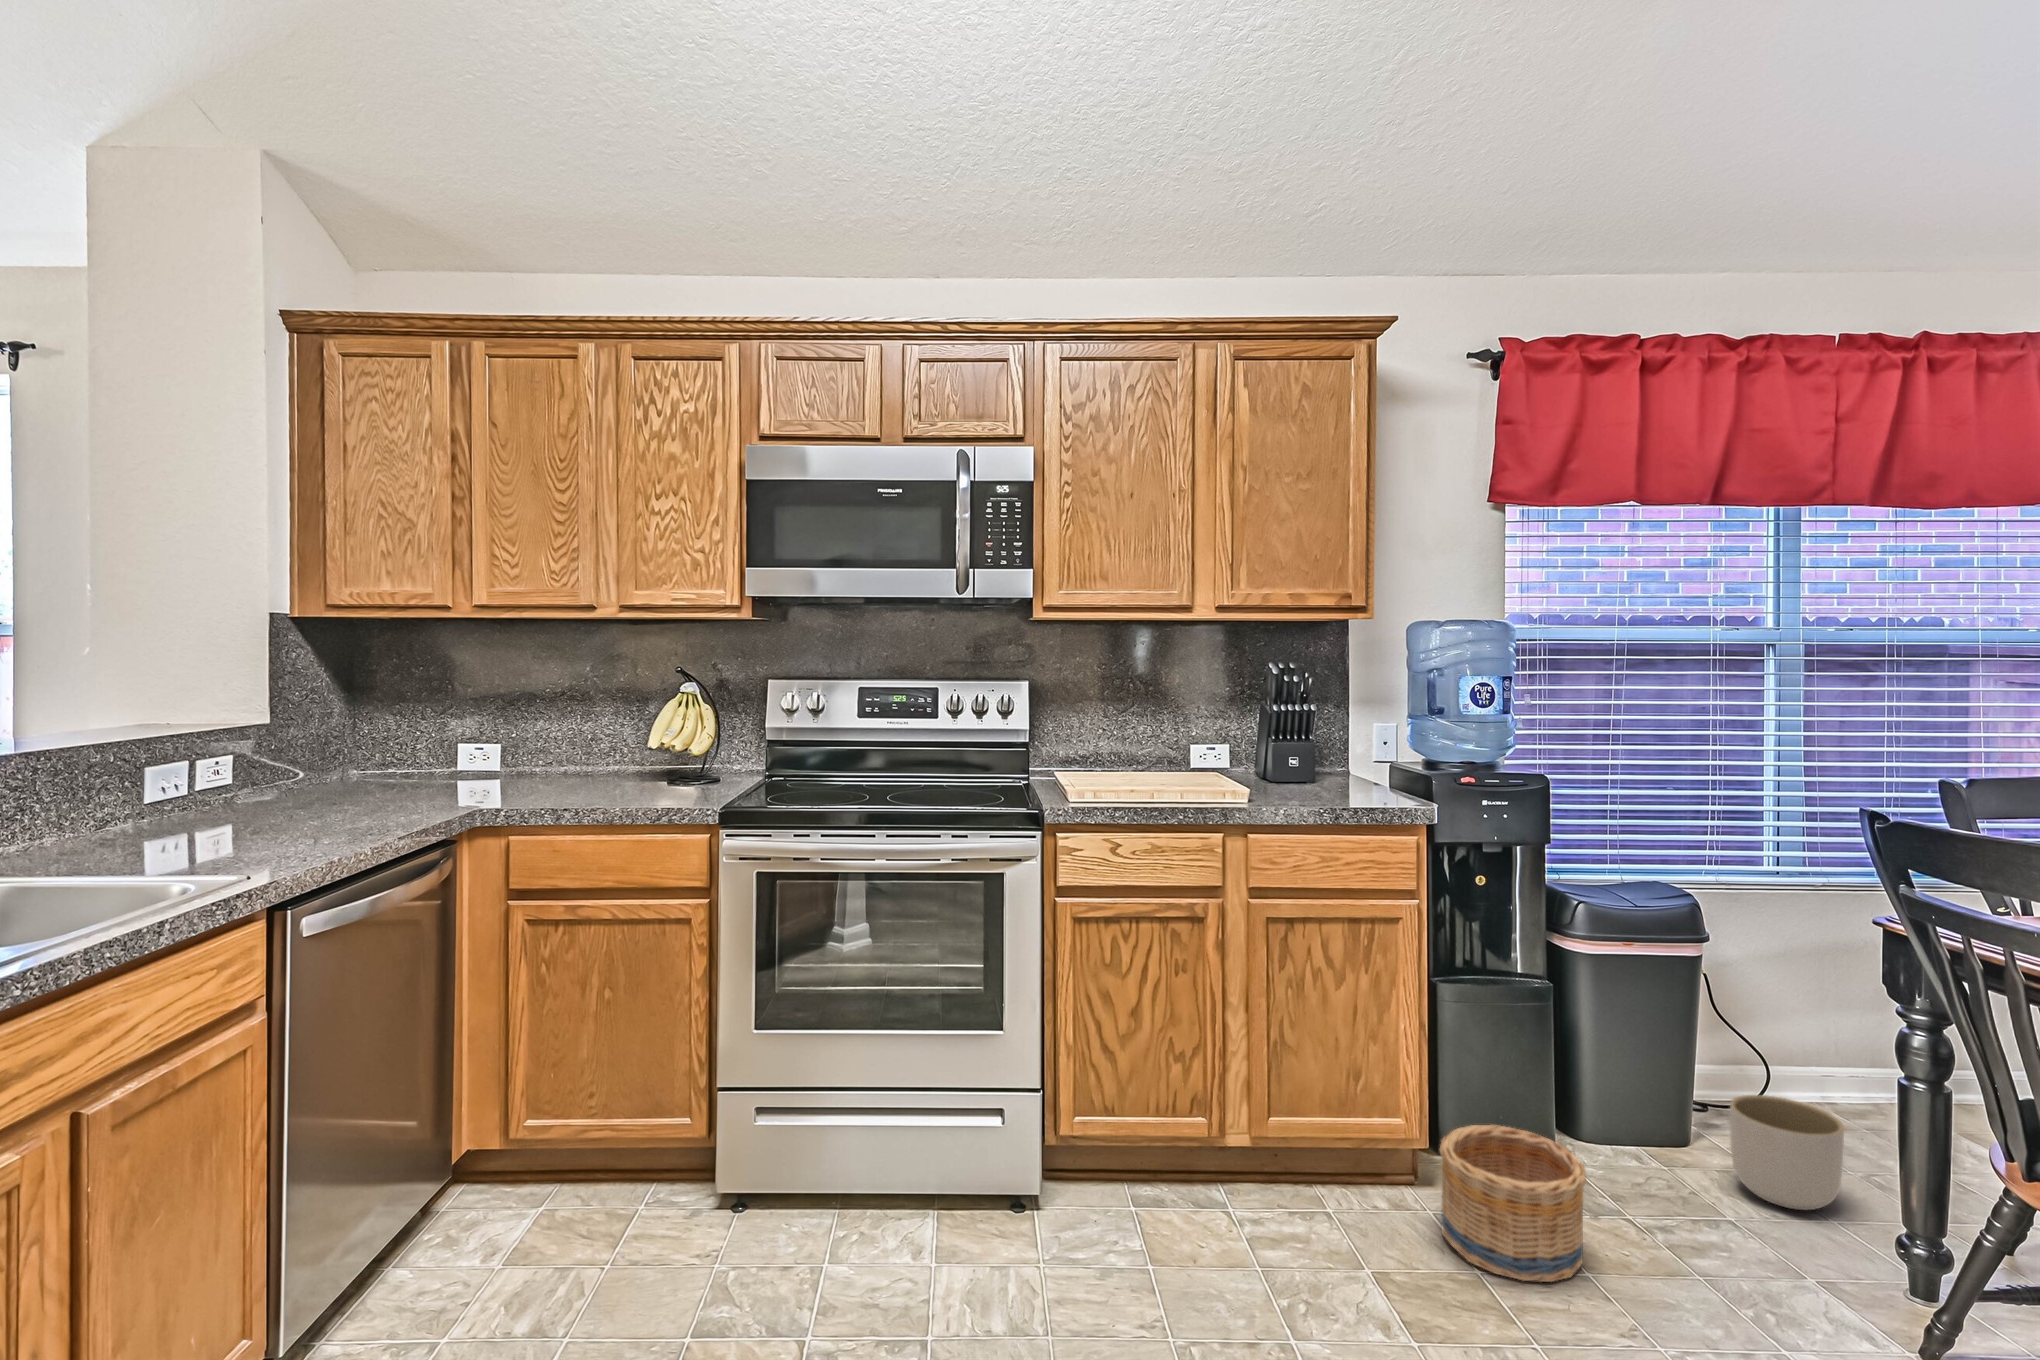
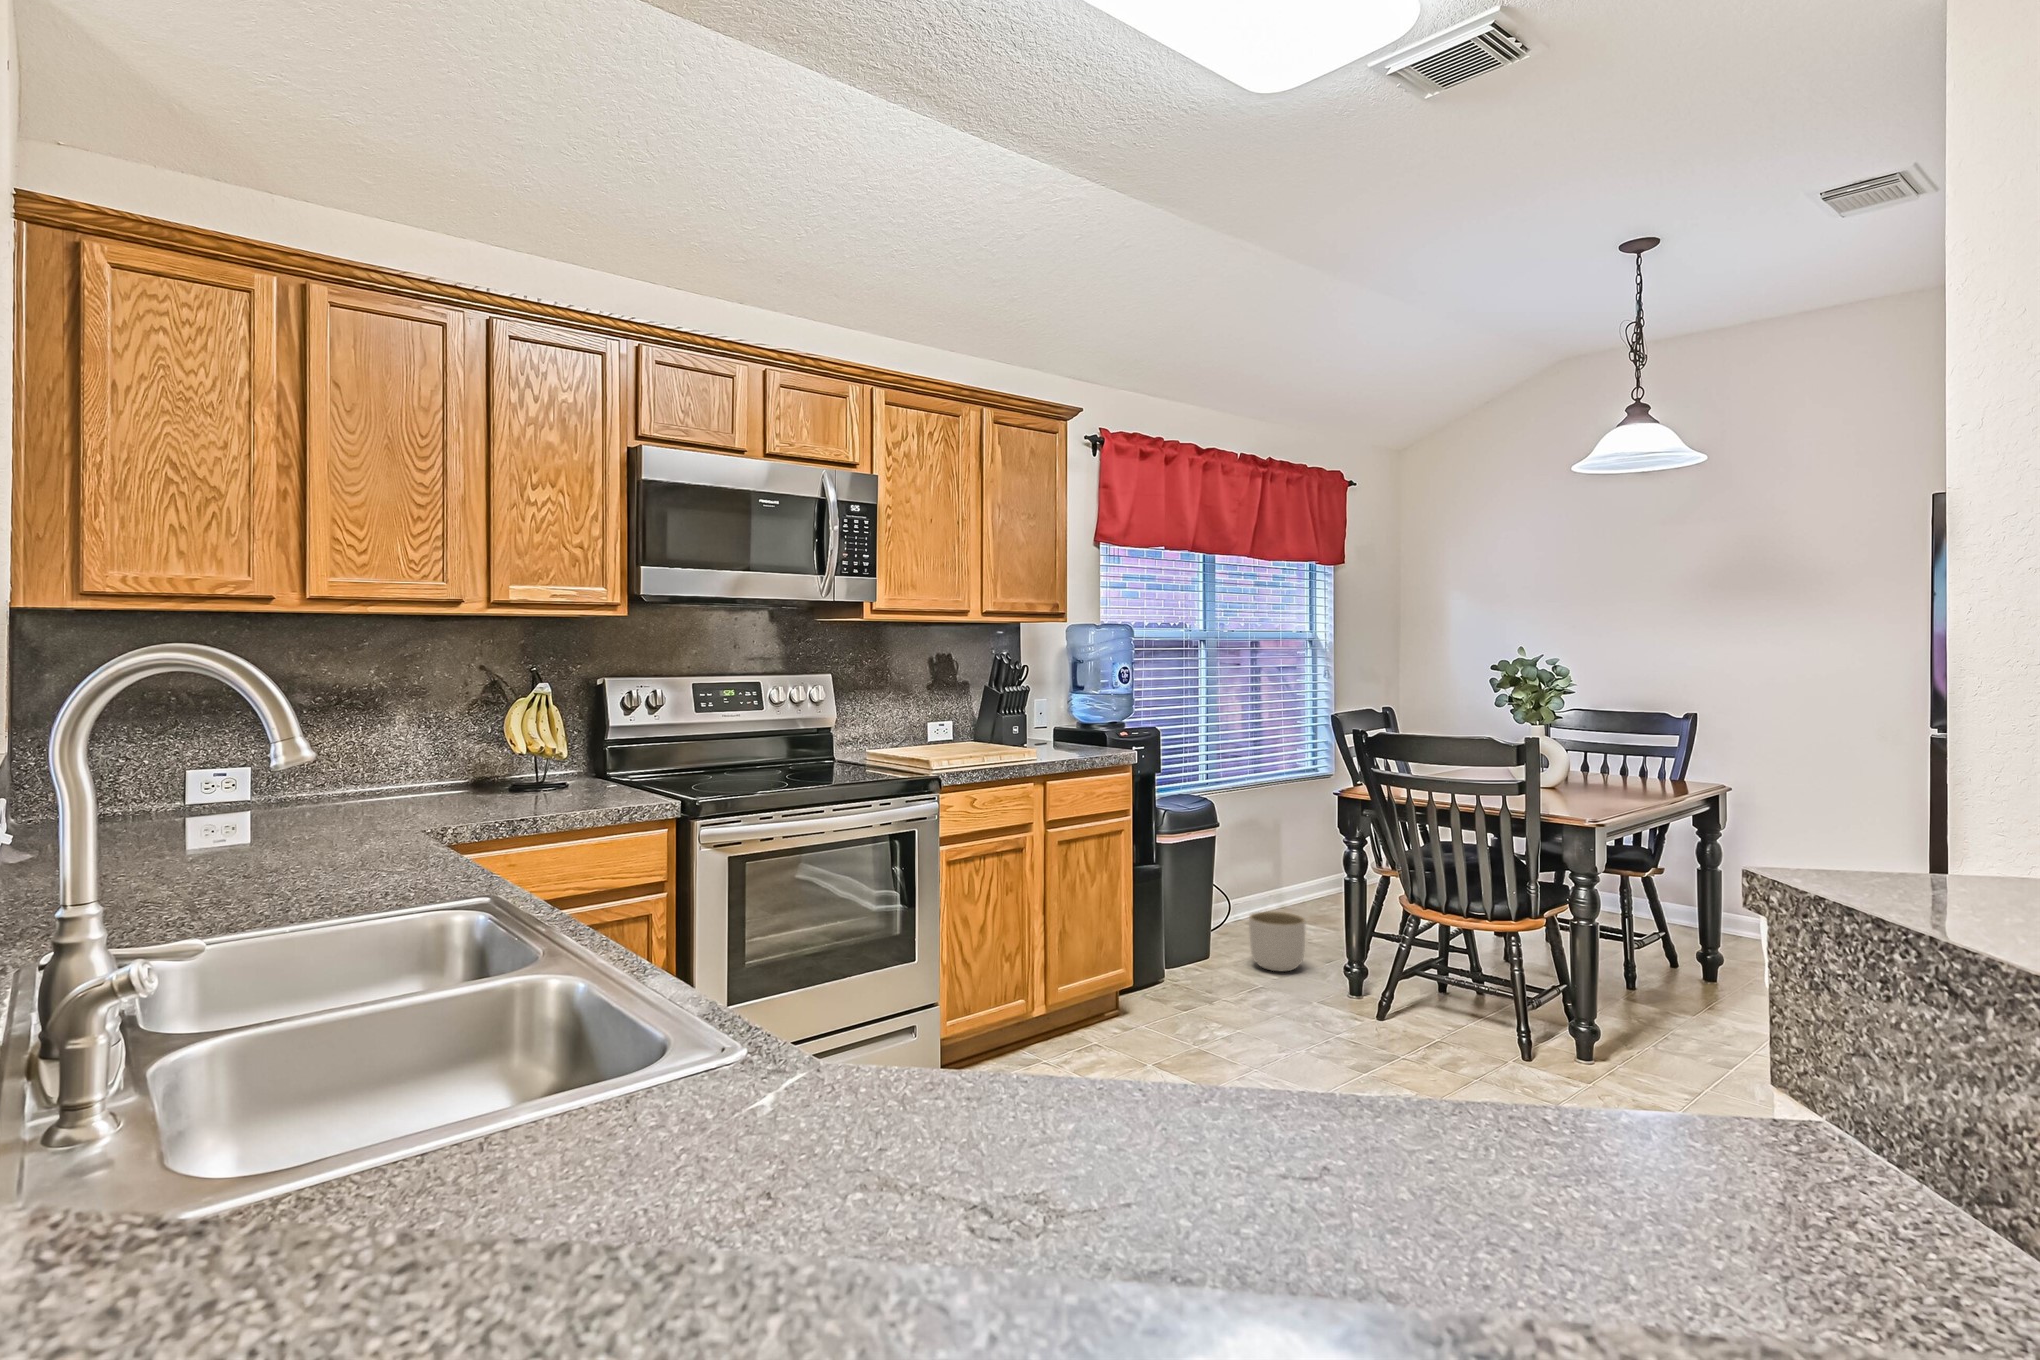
basket: present [1440,1125,1586,1282] -> none [1164,954,1251,1040]

